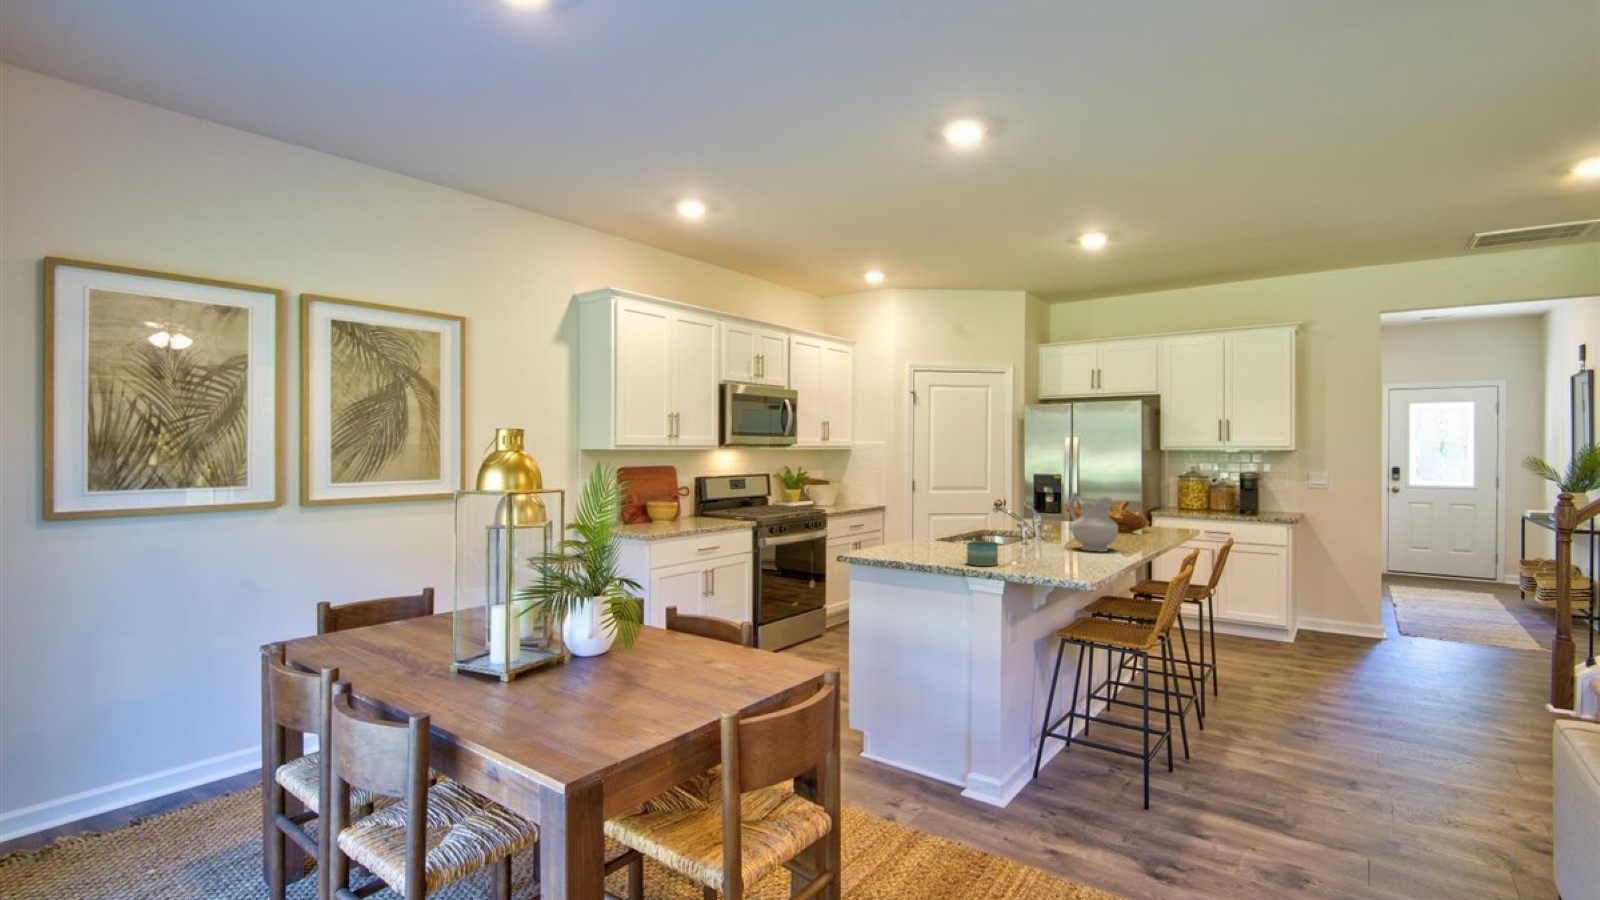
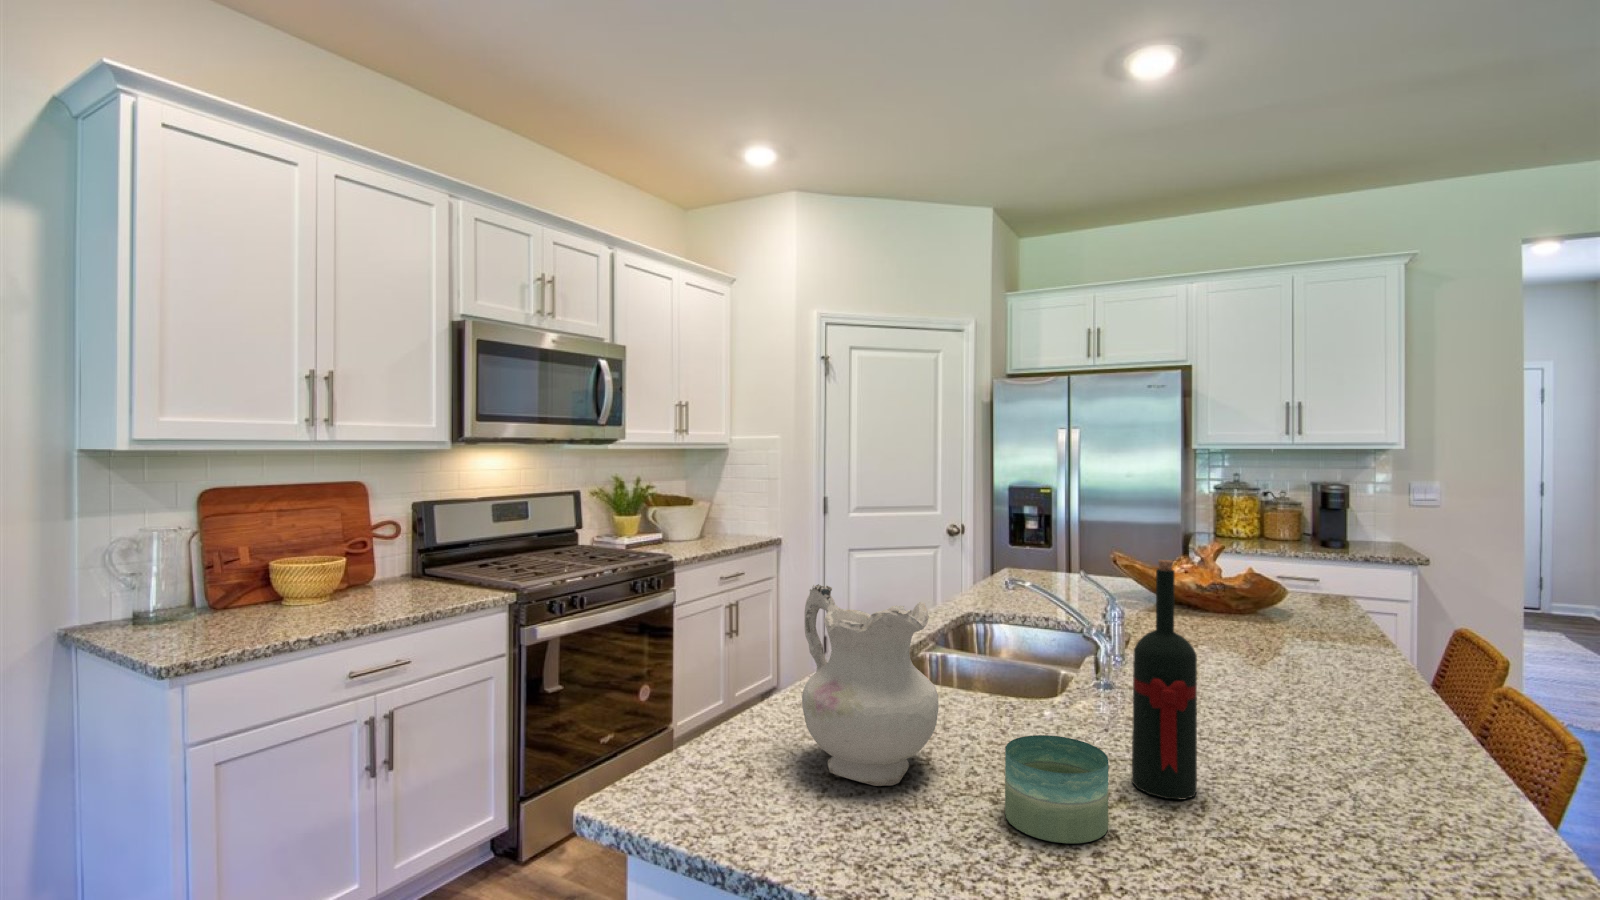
wine bottle: none [1014,486,1034,562] -> present [1132,560,1197,800]
ceramic pitcher: present [1069,493,1118,552] -> present [802,584,938,786]

